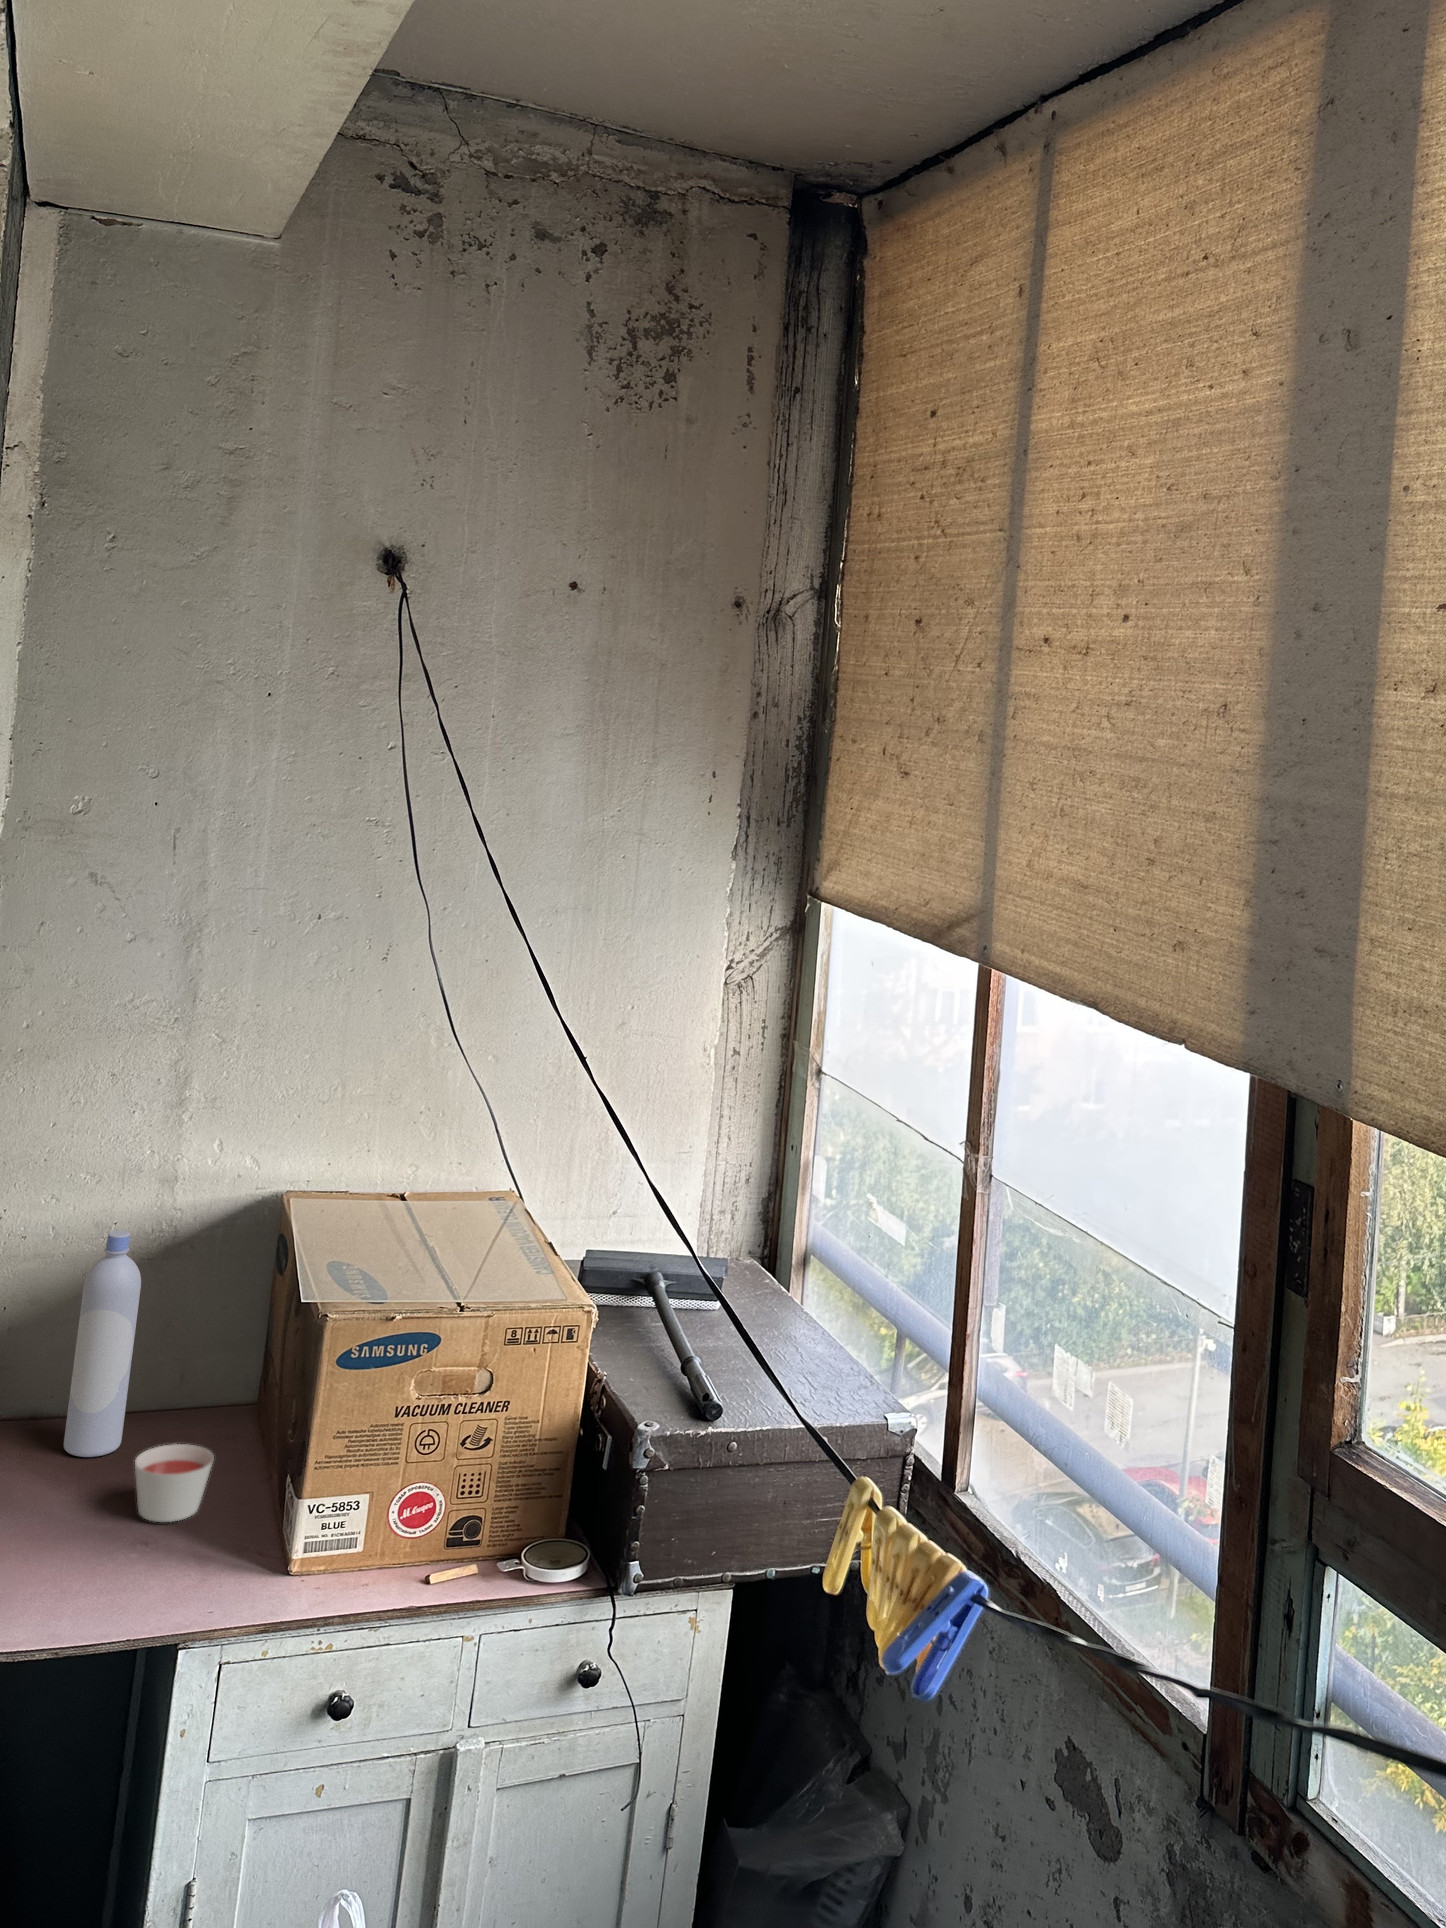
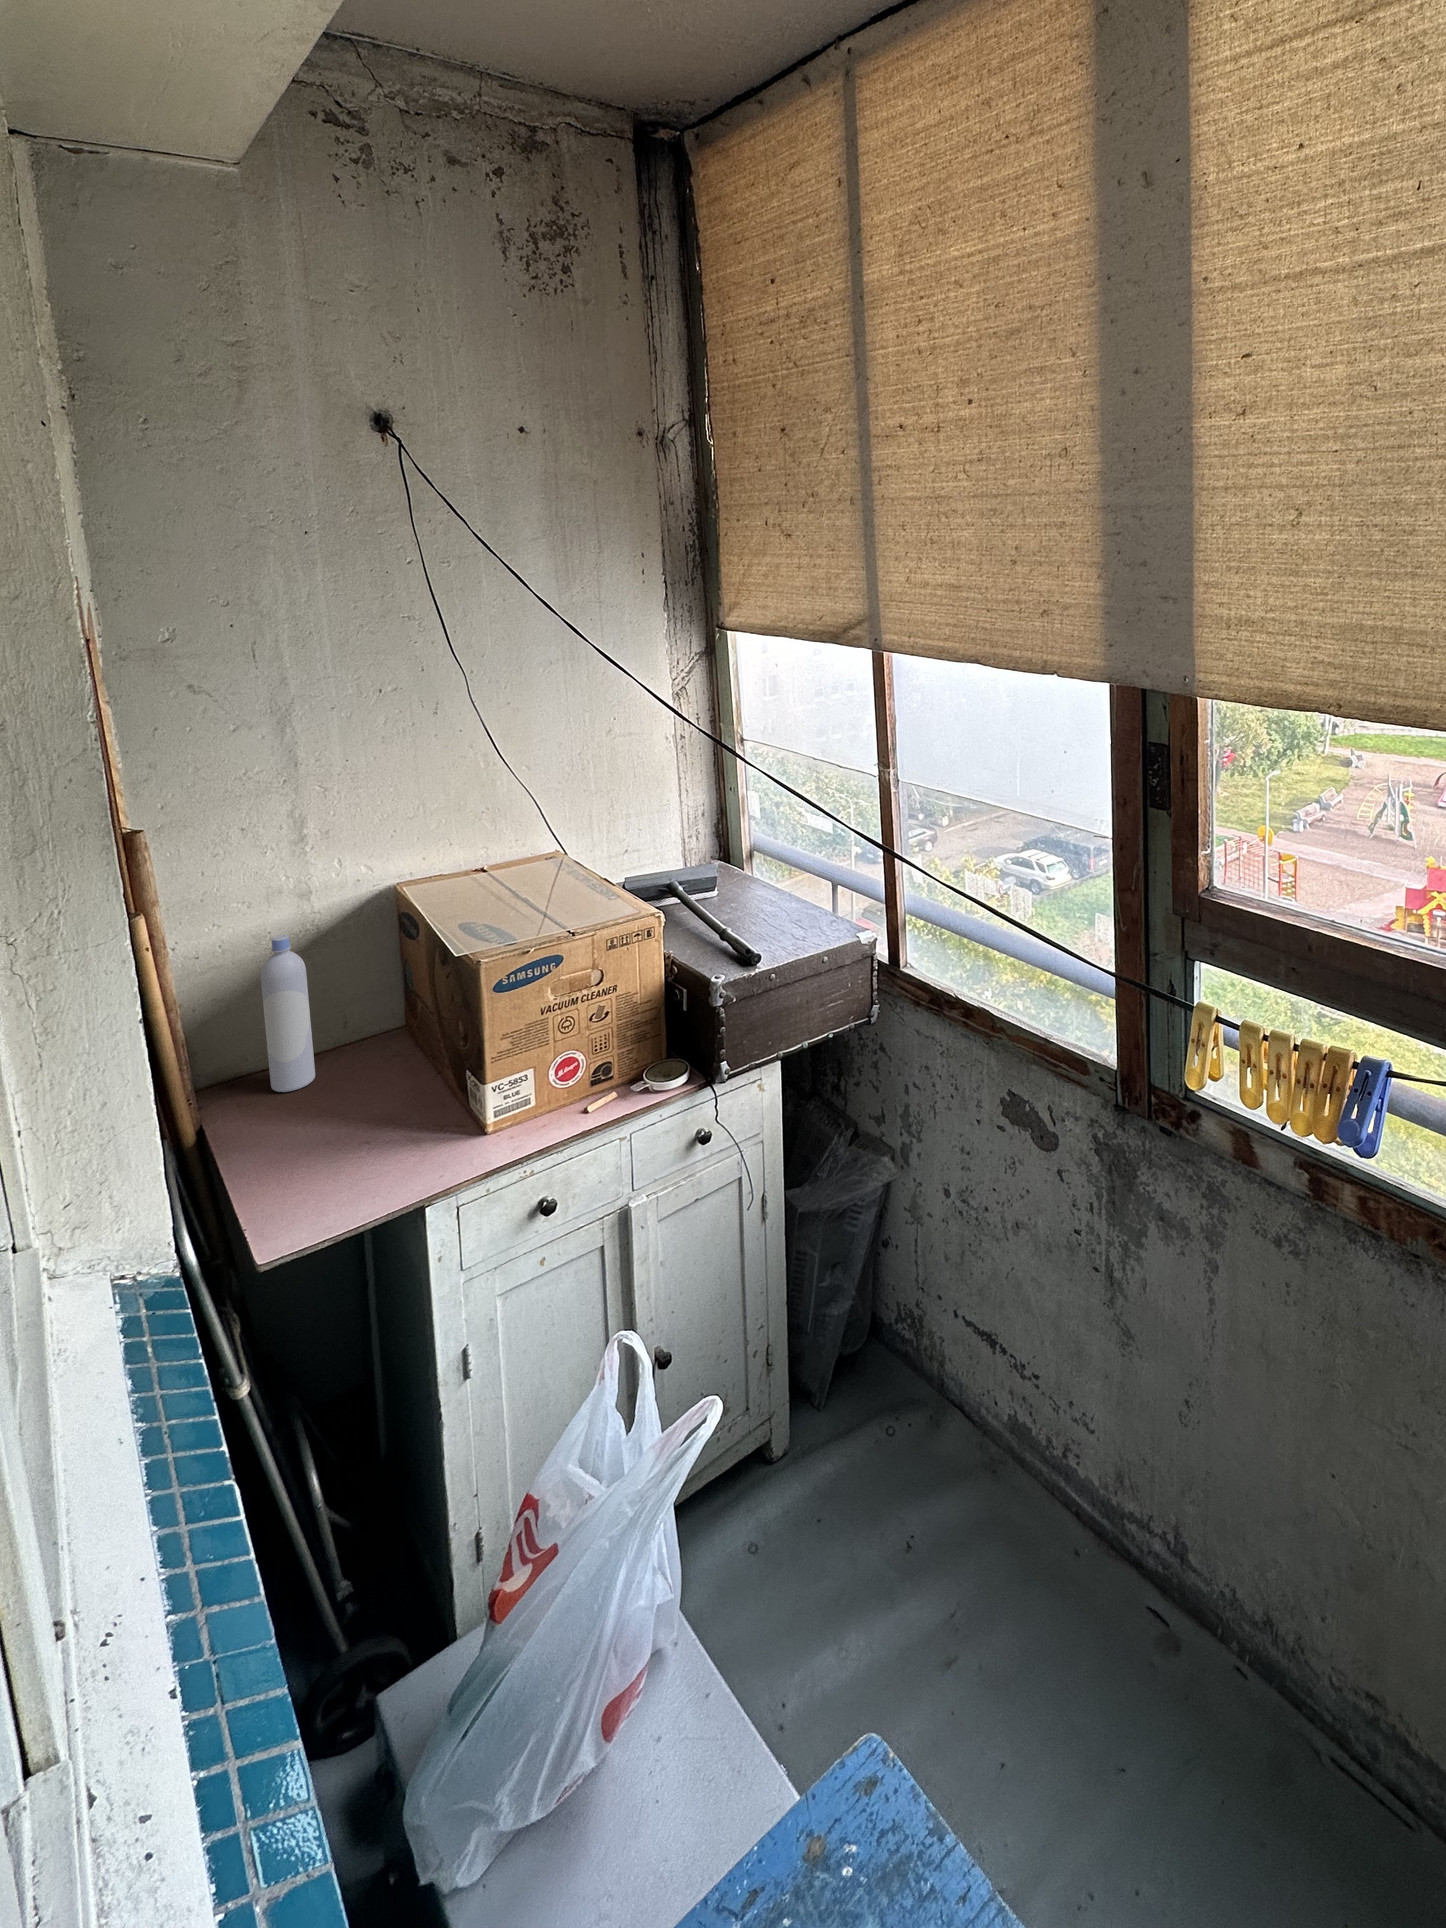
candle: present [135,1444,214,1522] -> none [341,1064,400,1121]

